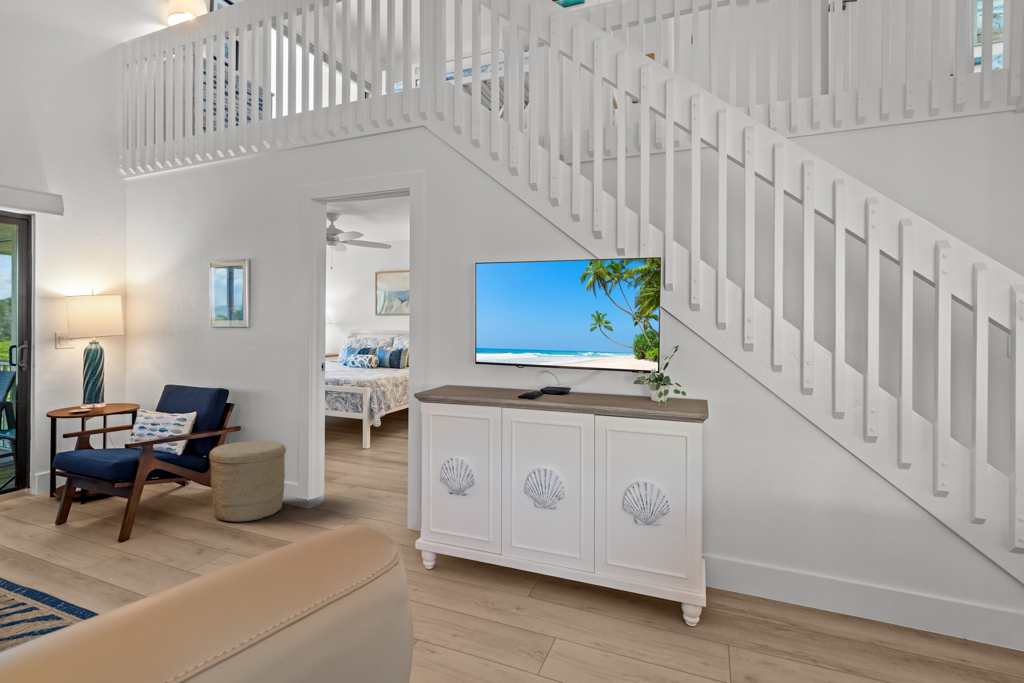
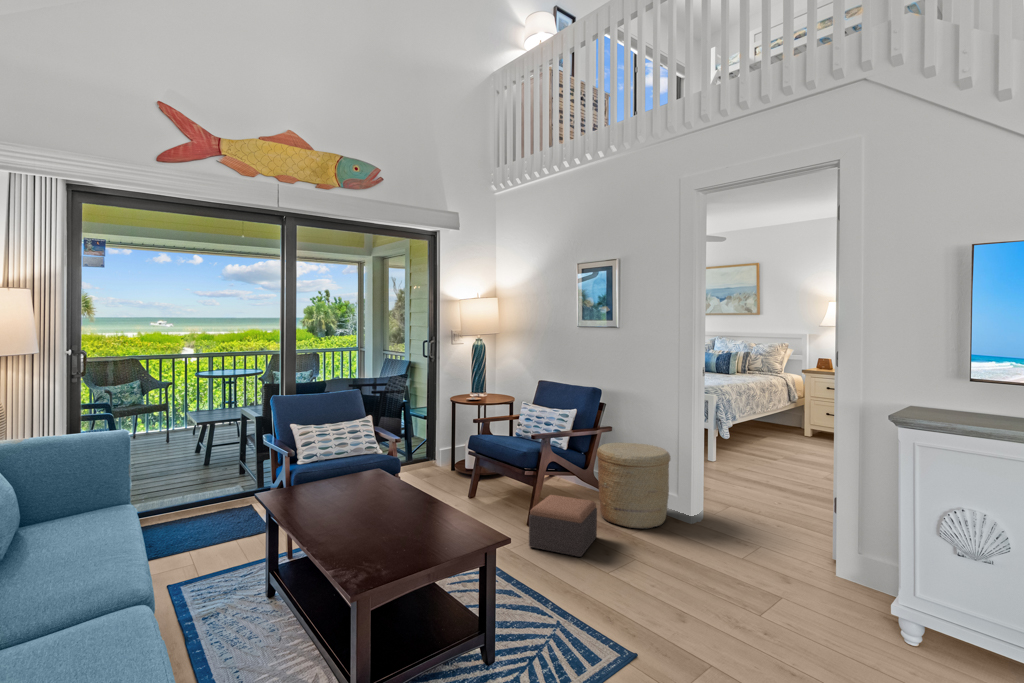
footstool: none [107,502,196,559] -> present [529,495,597,557]

